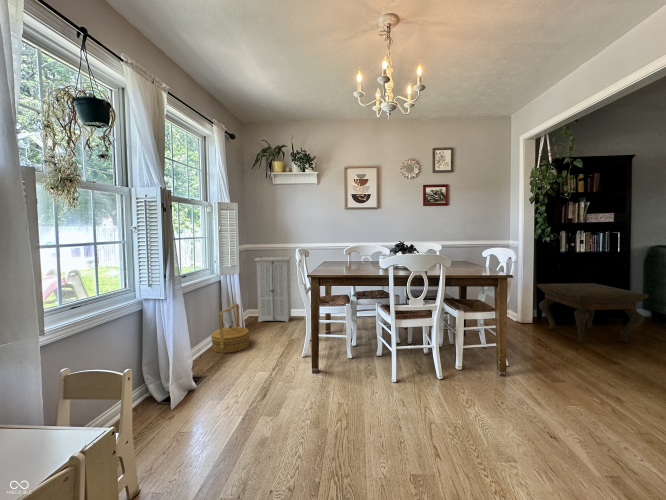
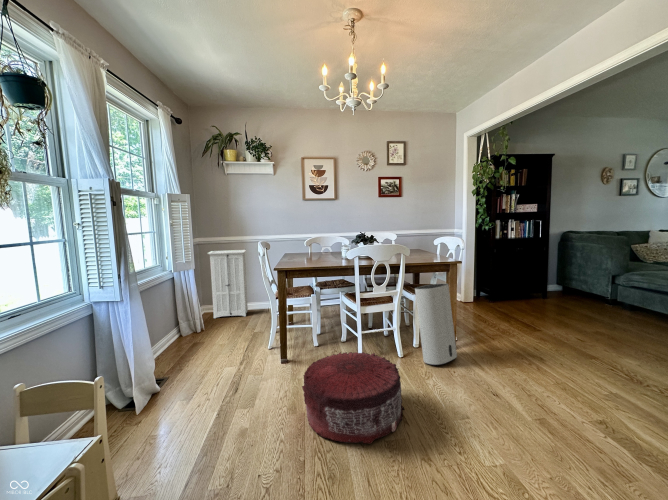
side table: present [537,283,649,343] -> none [478,266,566,319]
air purifier: none [456,299,505,389] -> present [415,284,457,365]
woven basket: present [211,303,250,353] -> none [167,300,209,352]
pouf: none [323,367,436,474] -> present [302,352,405,444]

